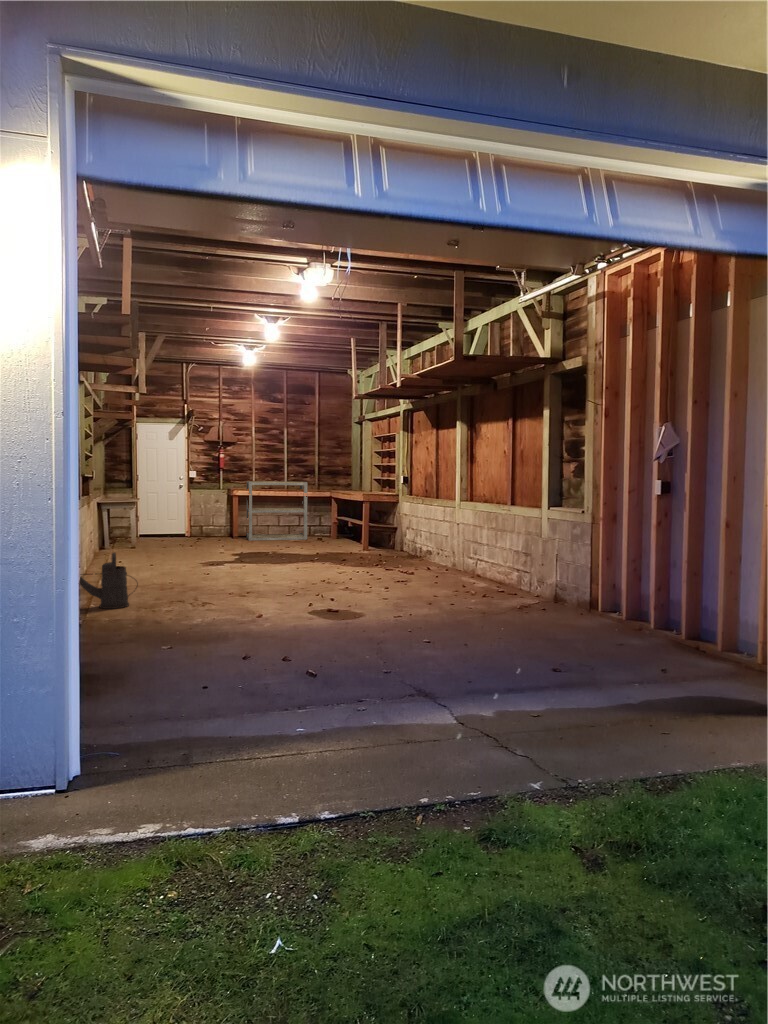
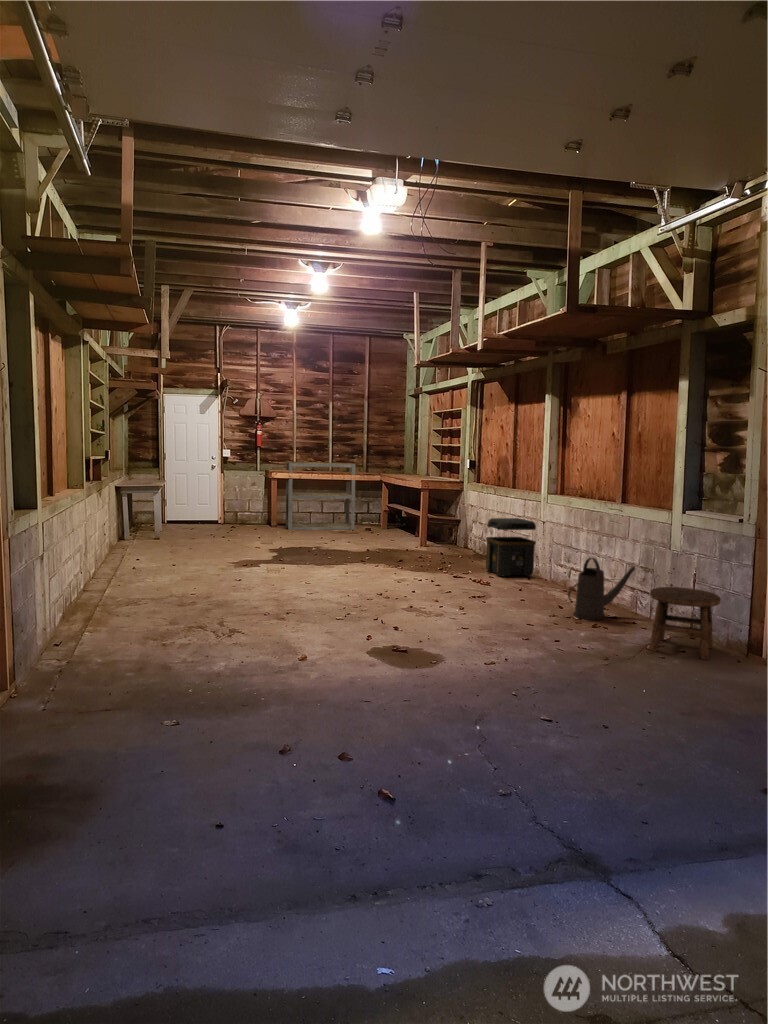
toolbox: none [413,522,452,569] -> present [486,518,536,576]
watering can: present [80,553,138,609] -> present [568,558,635,620]
stool: none [521,564,571,615] -> present [649,587,721,660]

